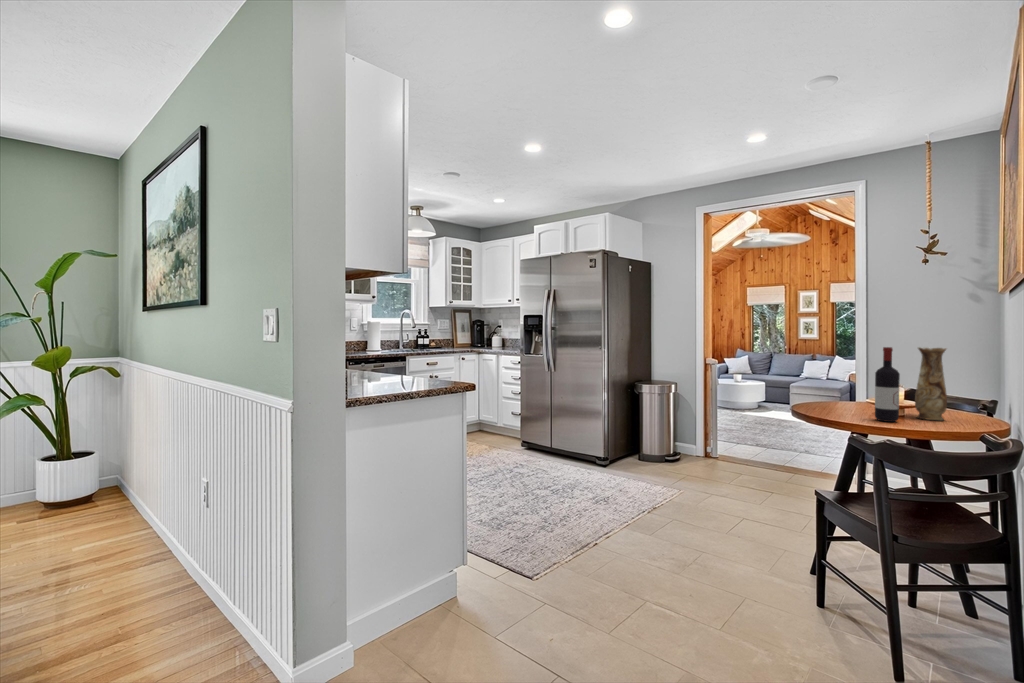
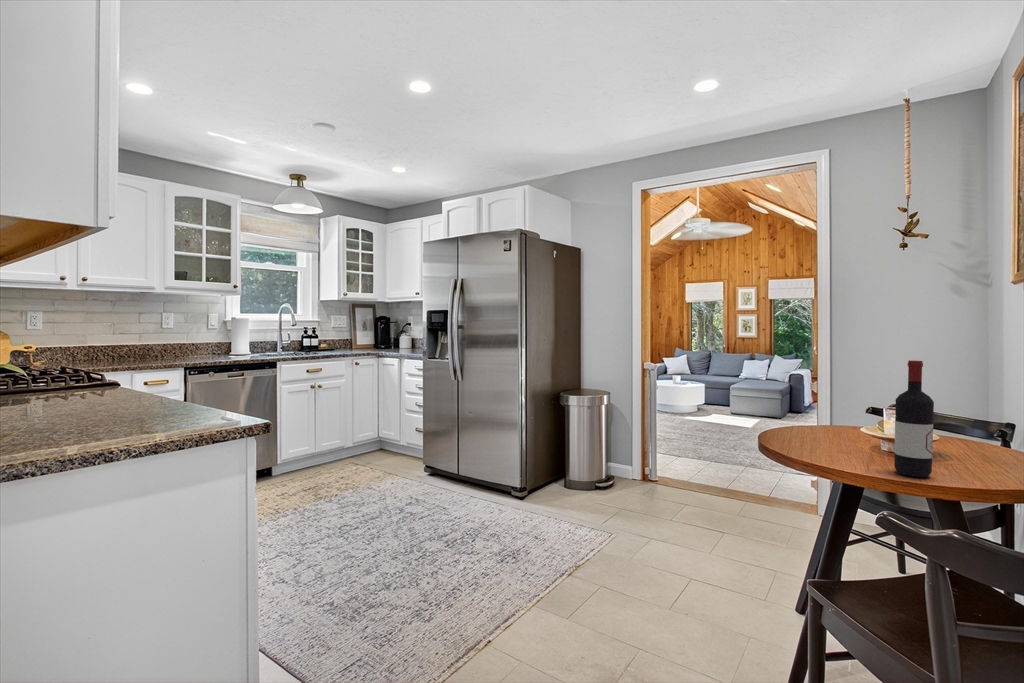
vase: present [915,347,947,420] -> none [945,359,994,471]

